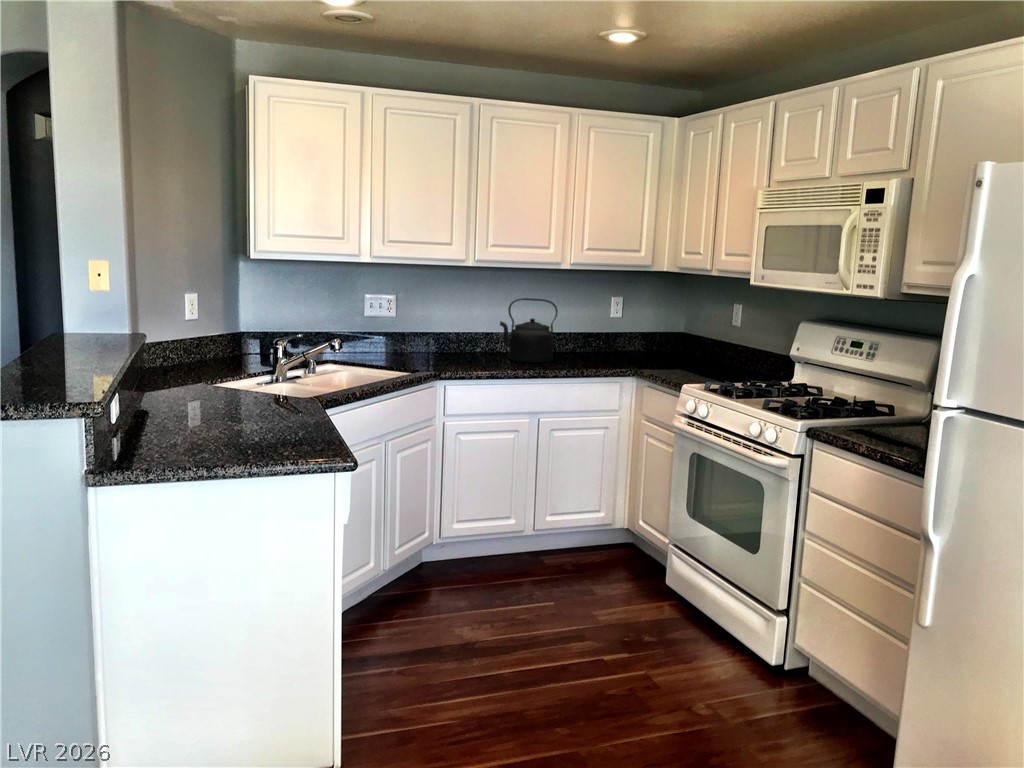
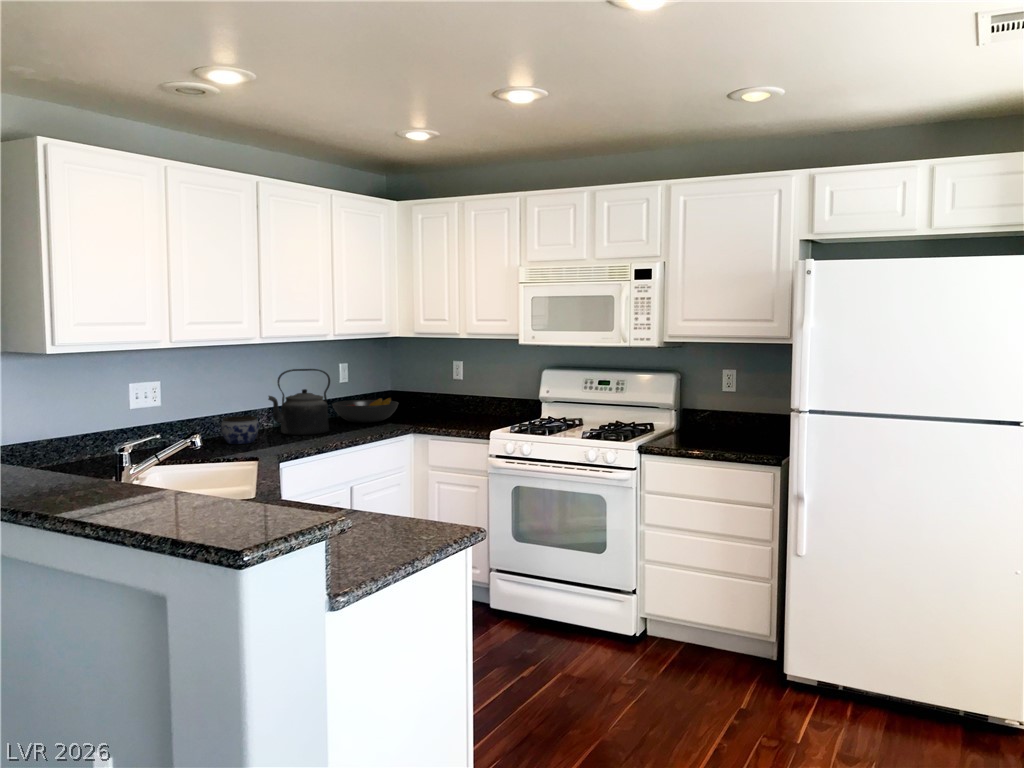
jar: none [441,336,472,361] -> present [221,416,259,444]
fruit bowl: none [582,336,652,361] -> present [332,397,399,423]

